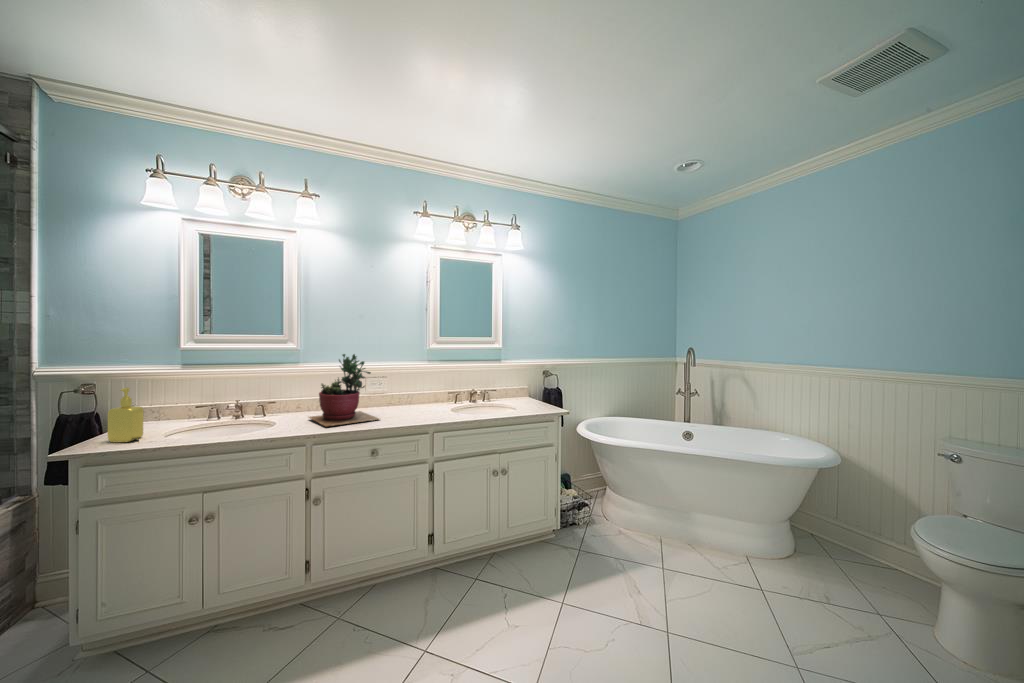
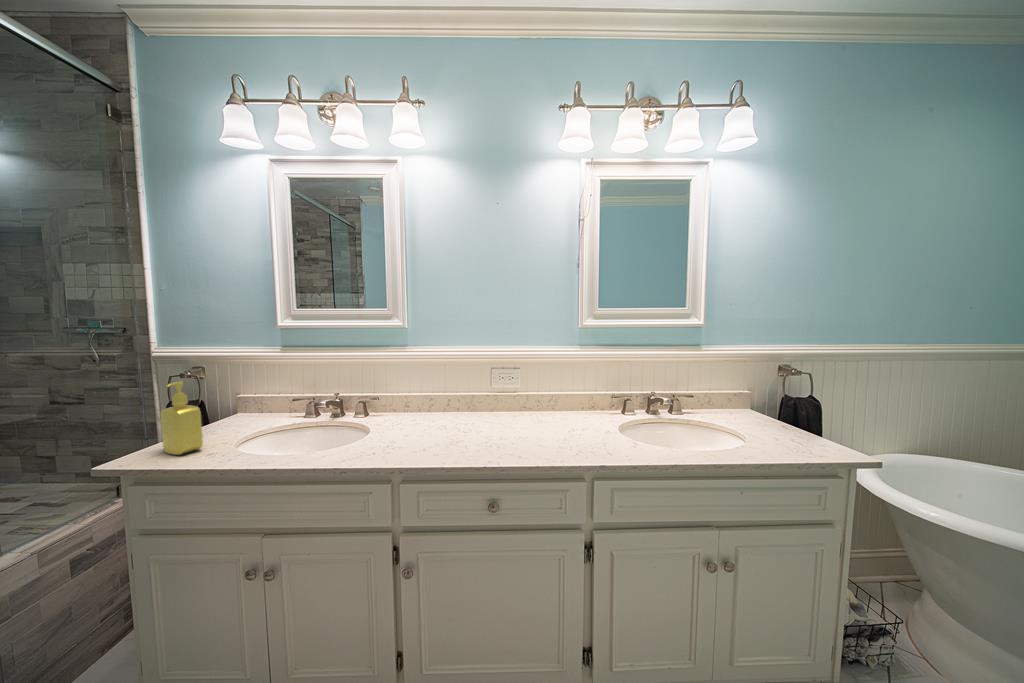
succulent plant: present [309,354,379,426] -> none [410,335,507,453]

